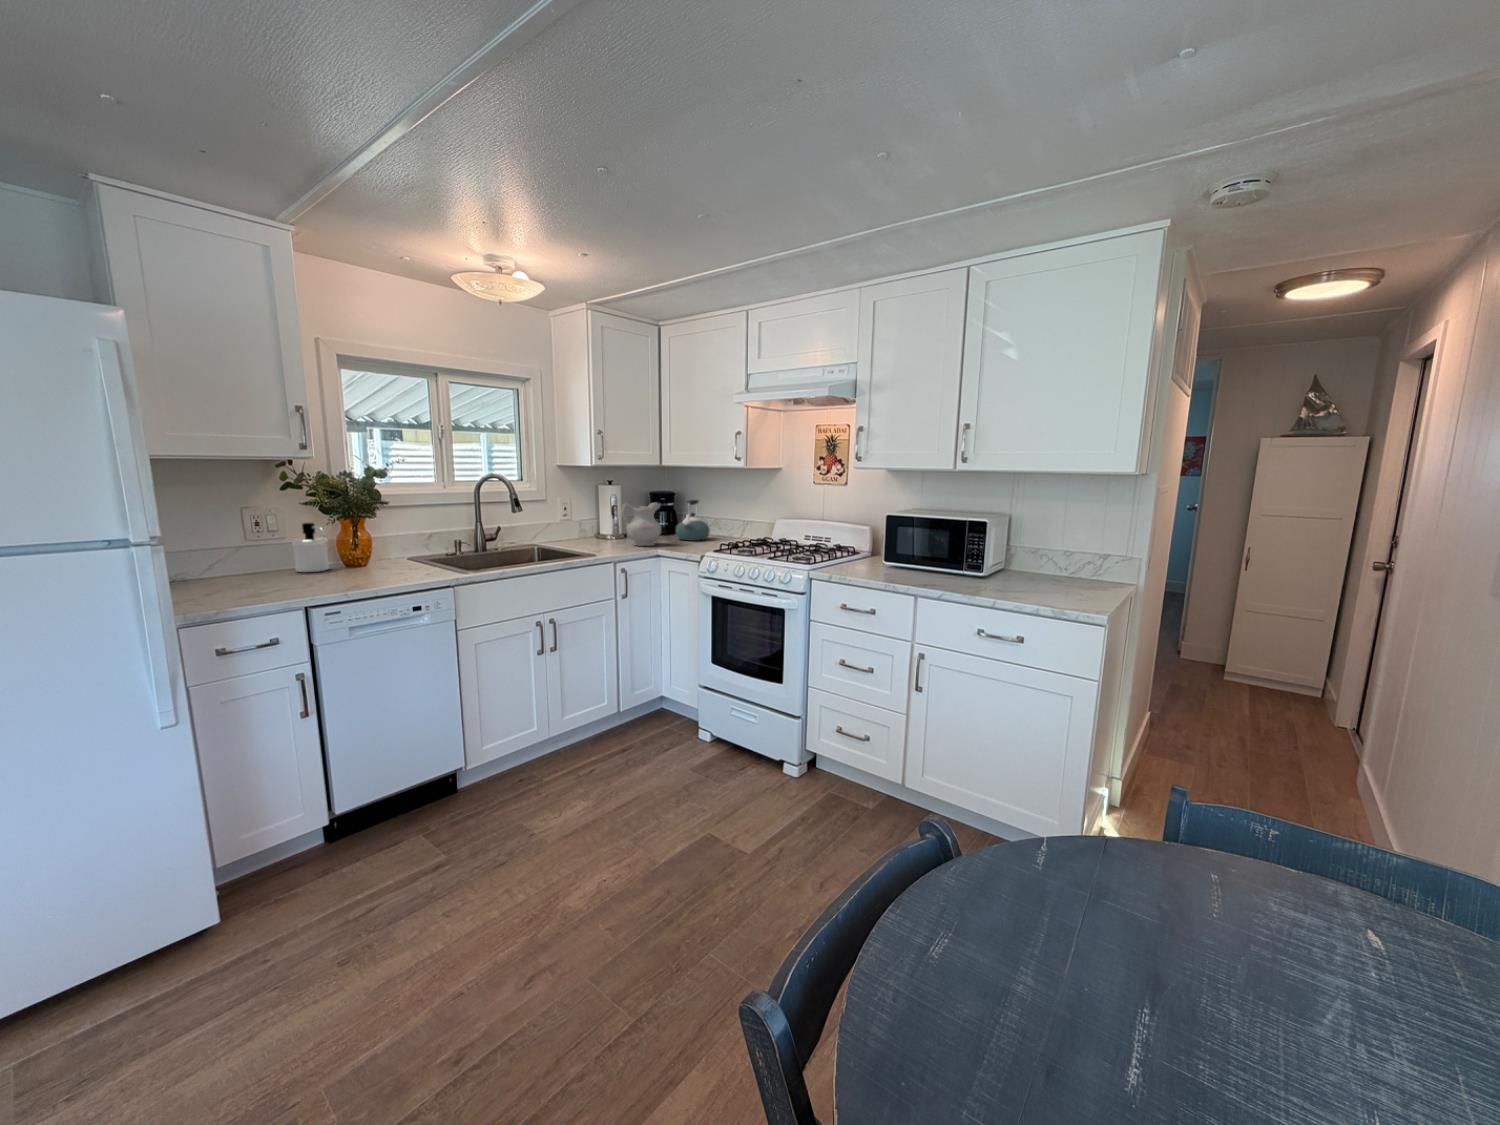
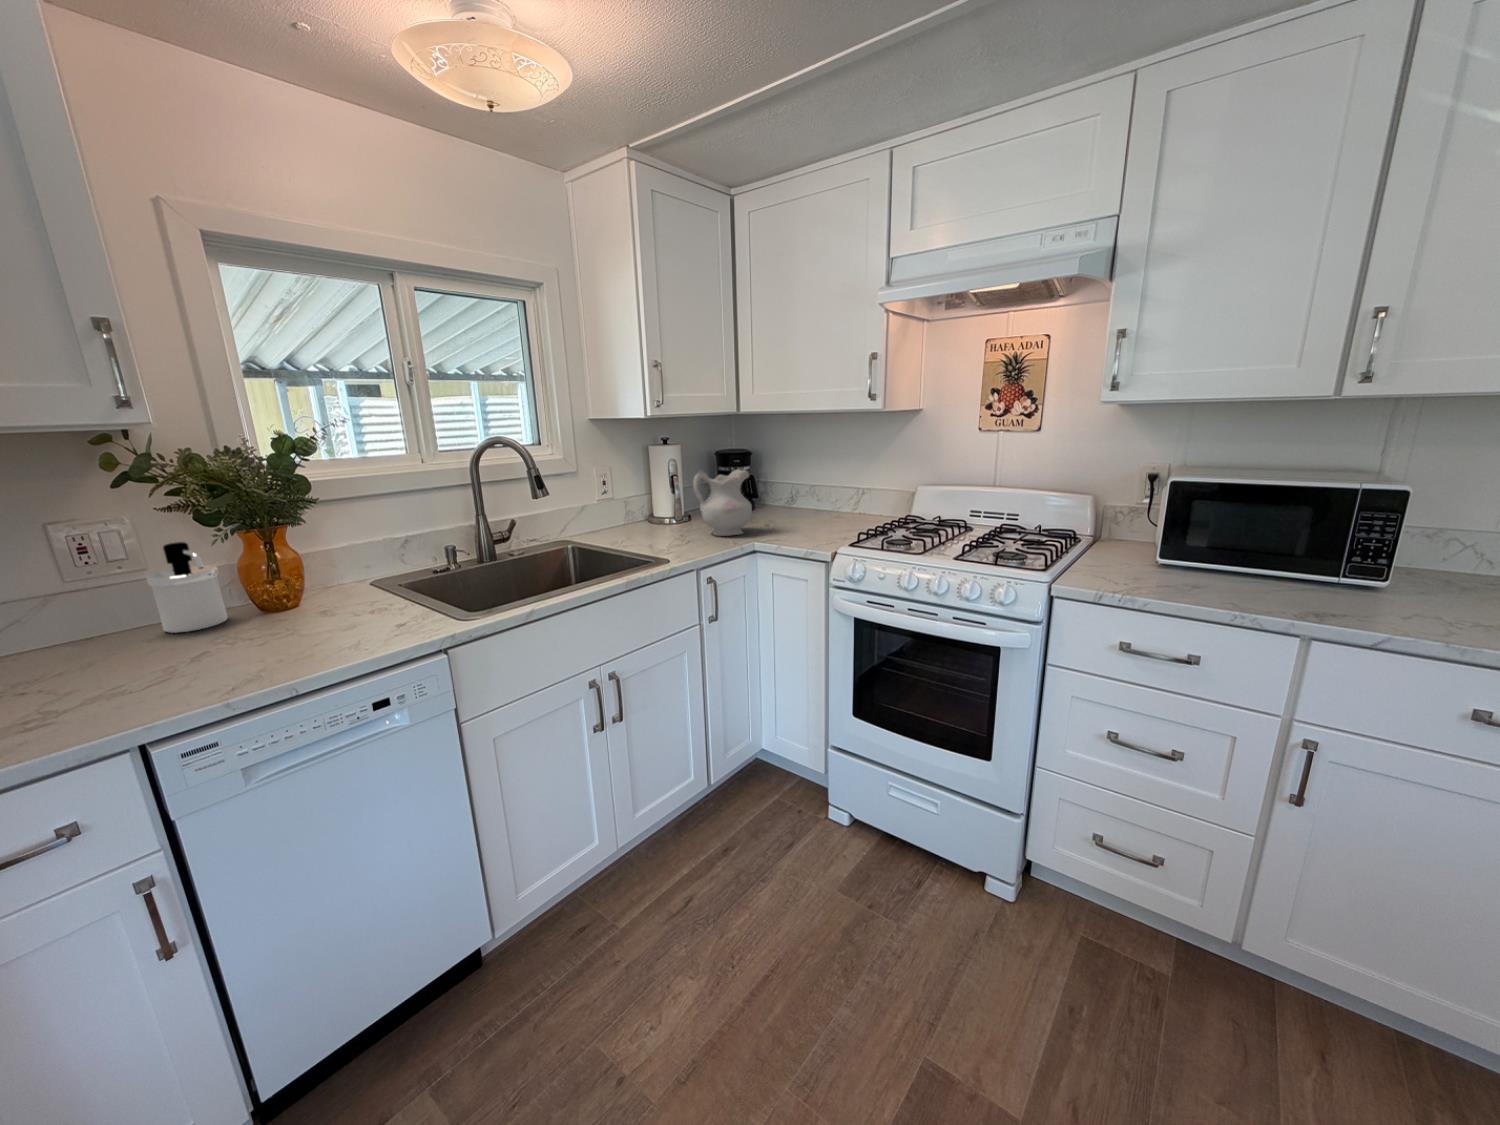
kettle: present [676,500,710,541] -> none [762,461,811,521]

